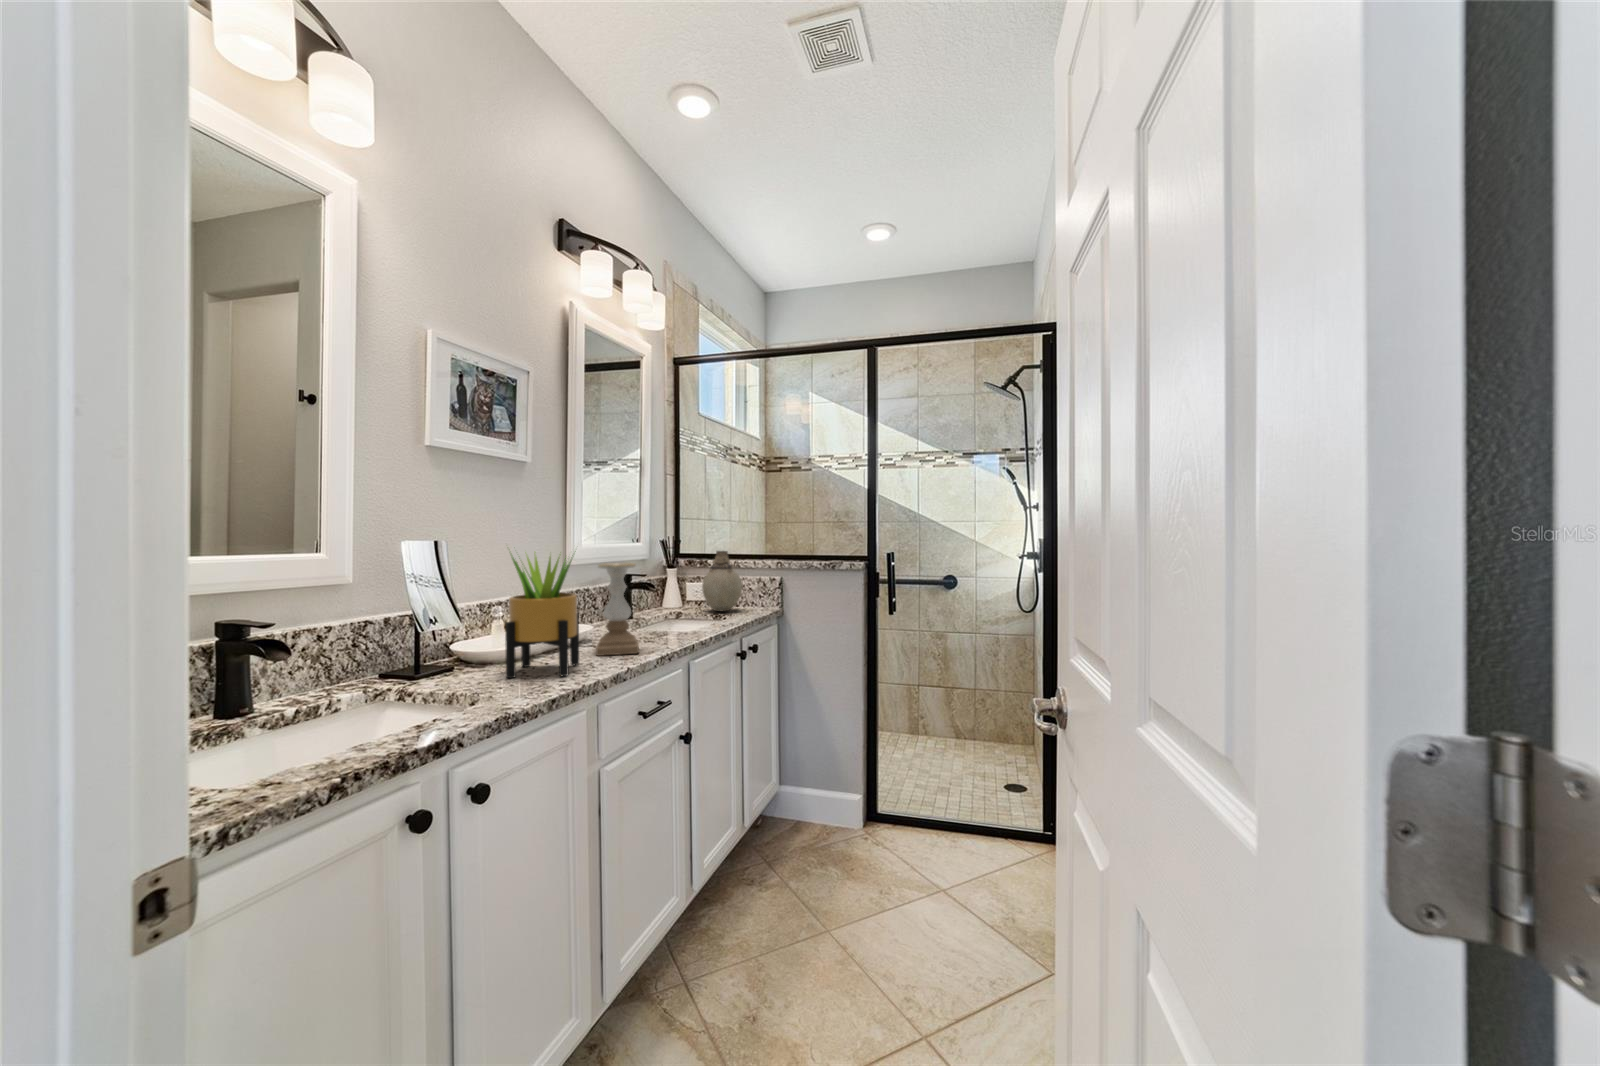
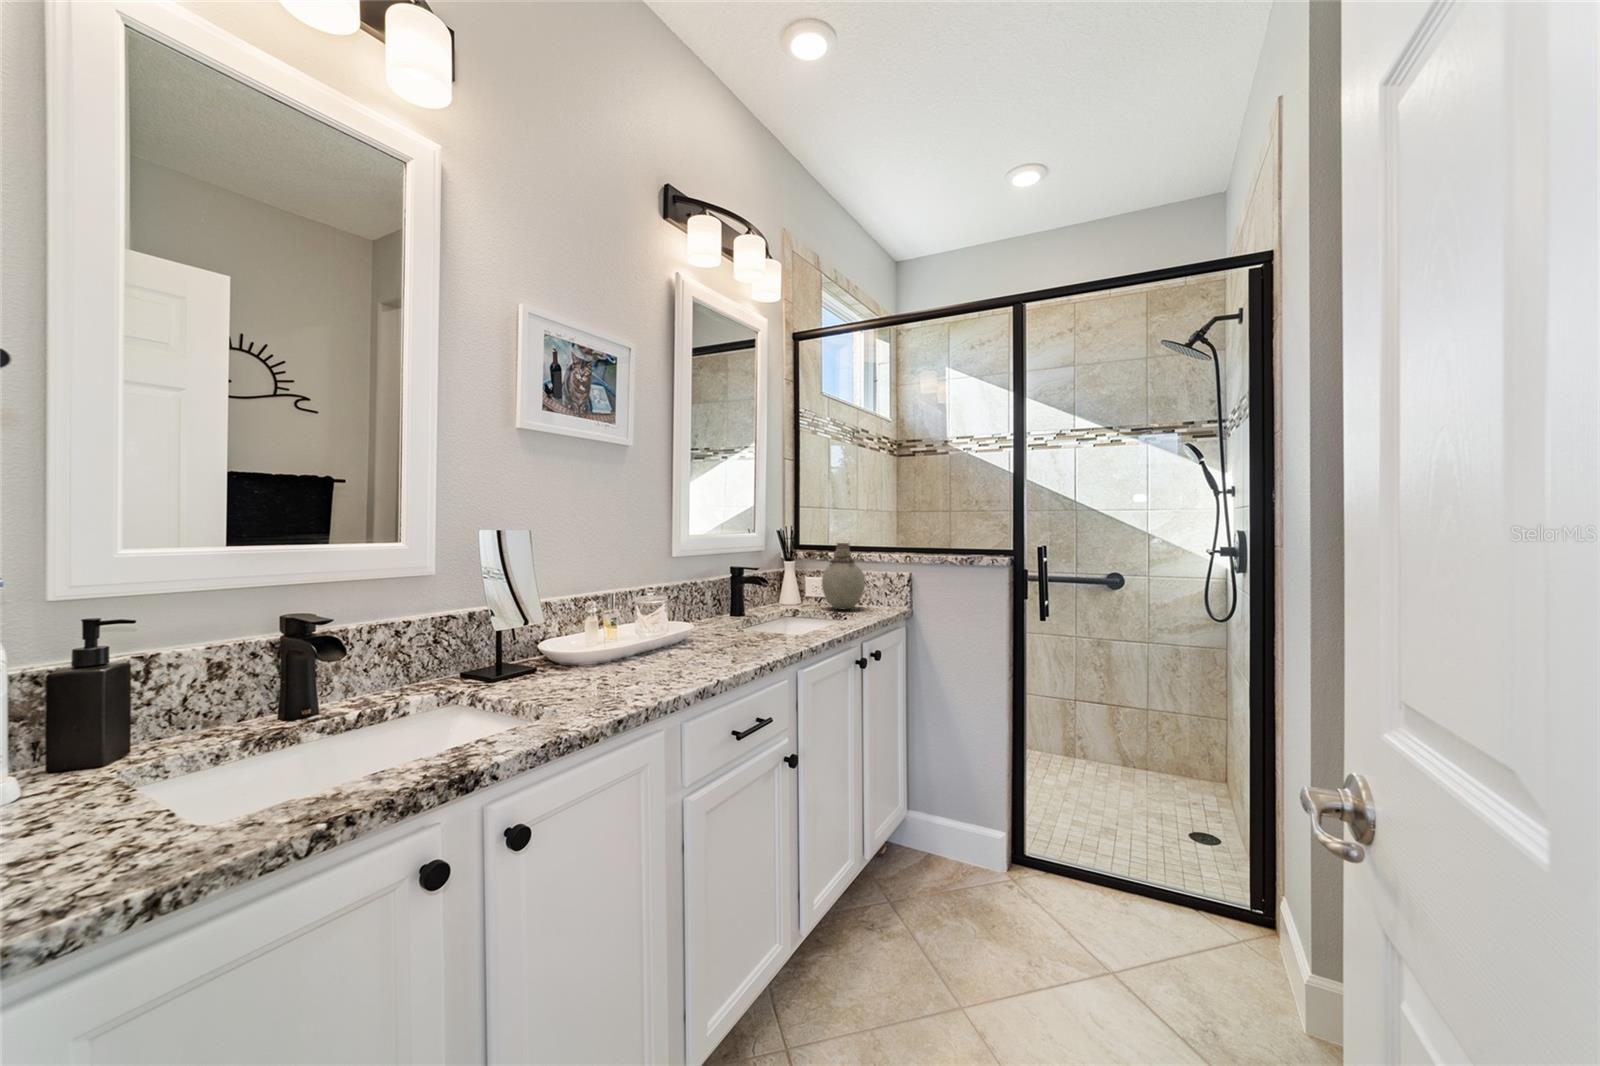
potted plant: present [505,551,579,678] -> none [584,532,668,687]
candle holder: present [596,563,639,656] -> none [691,556,740,660]

